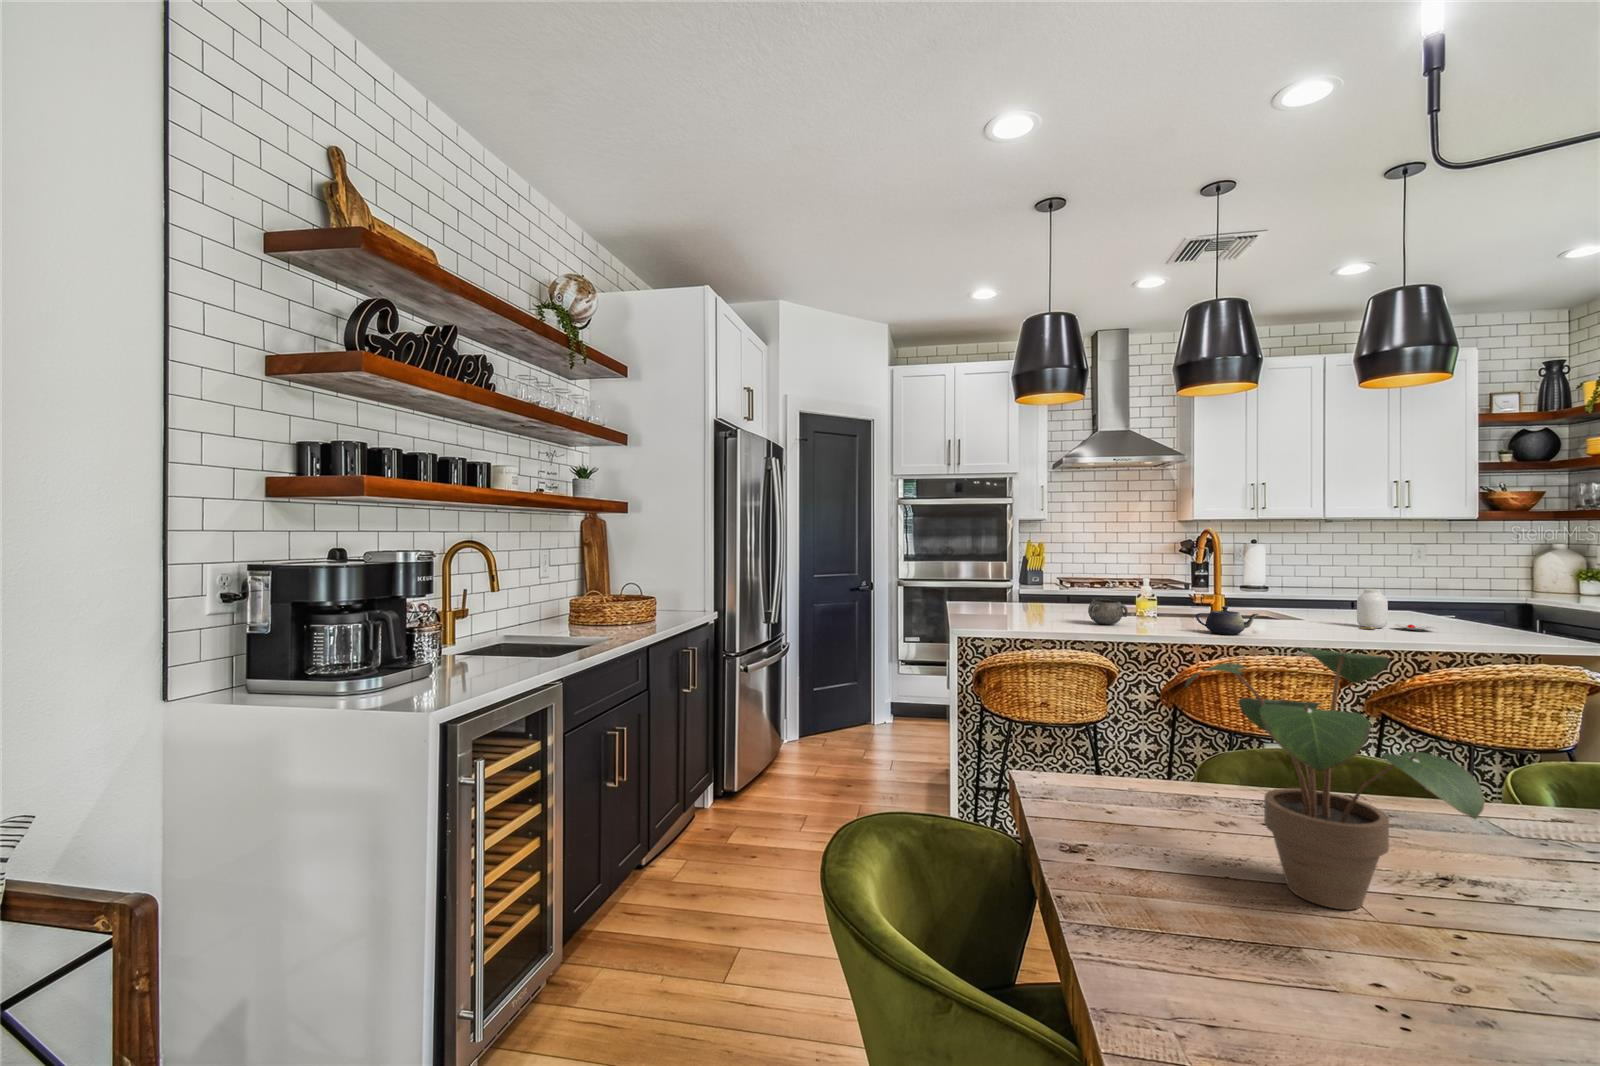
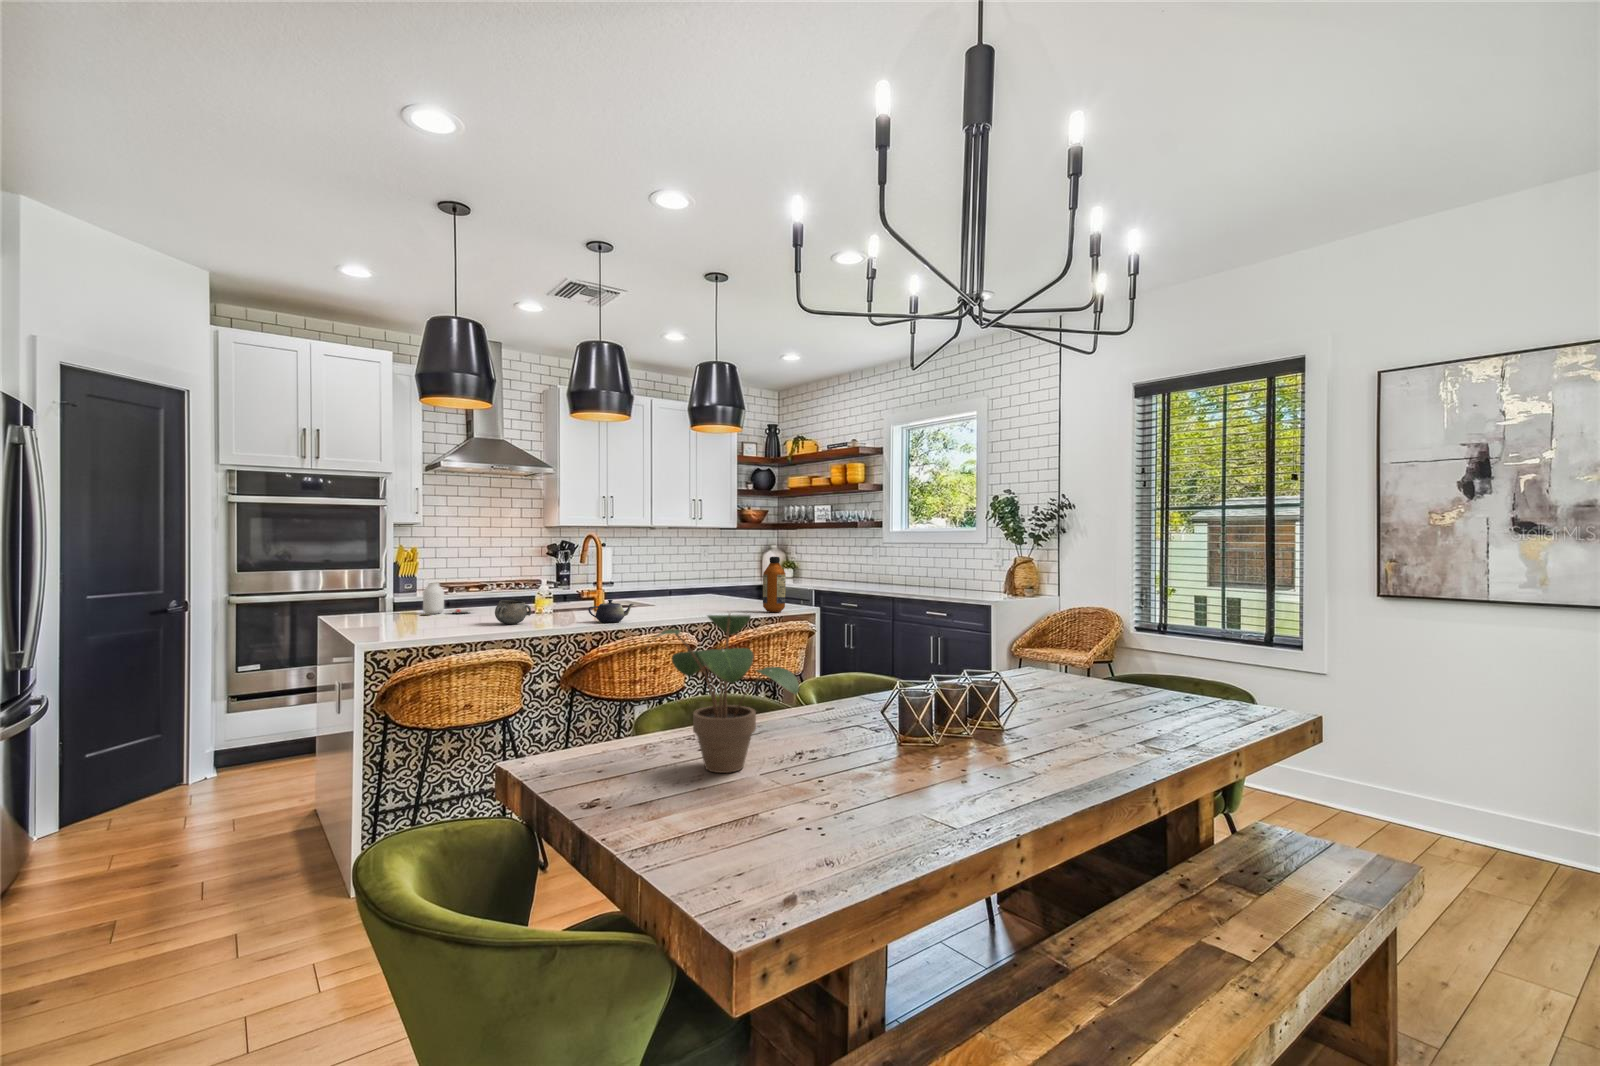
bottle: none [1489,561,1538,645] -> present [763,557,786,612]
jar: present [1357,589,1435,630] -> present [423,583,472,615]

